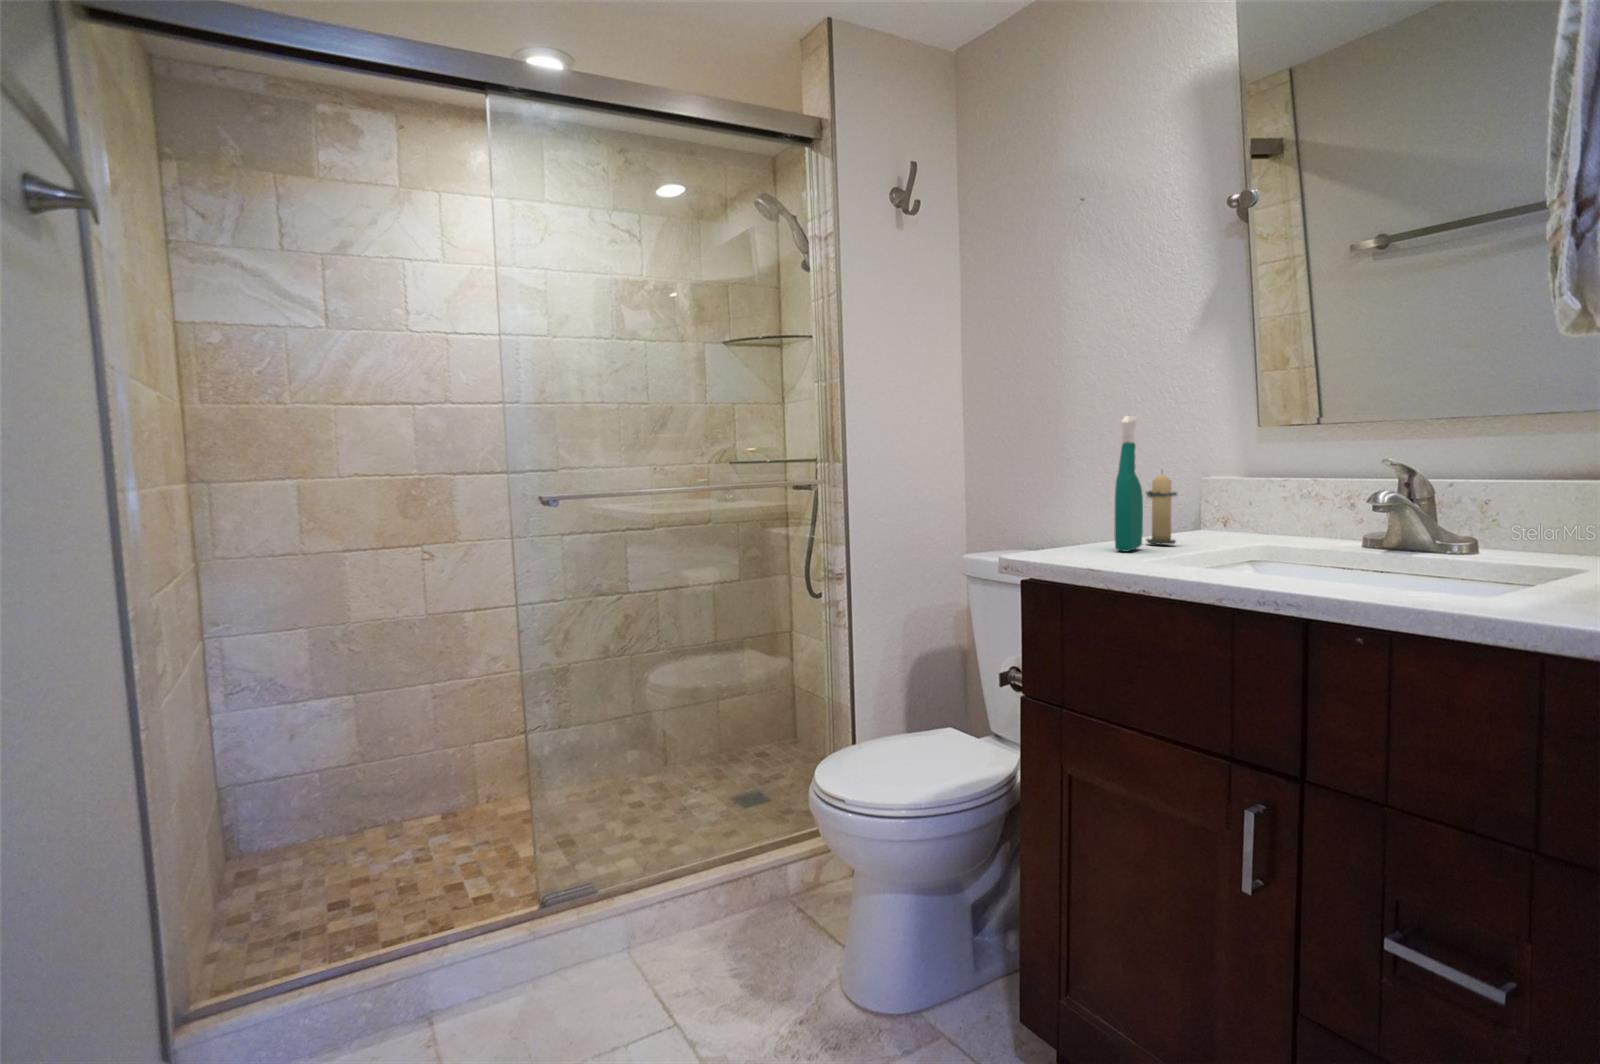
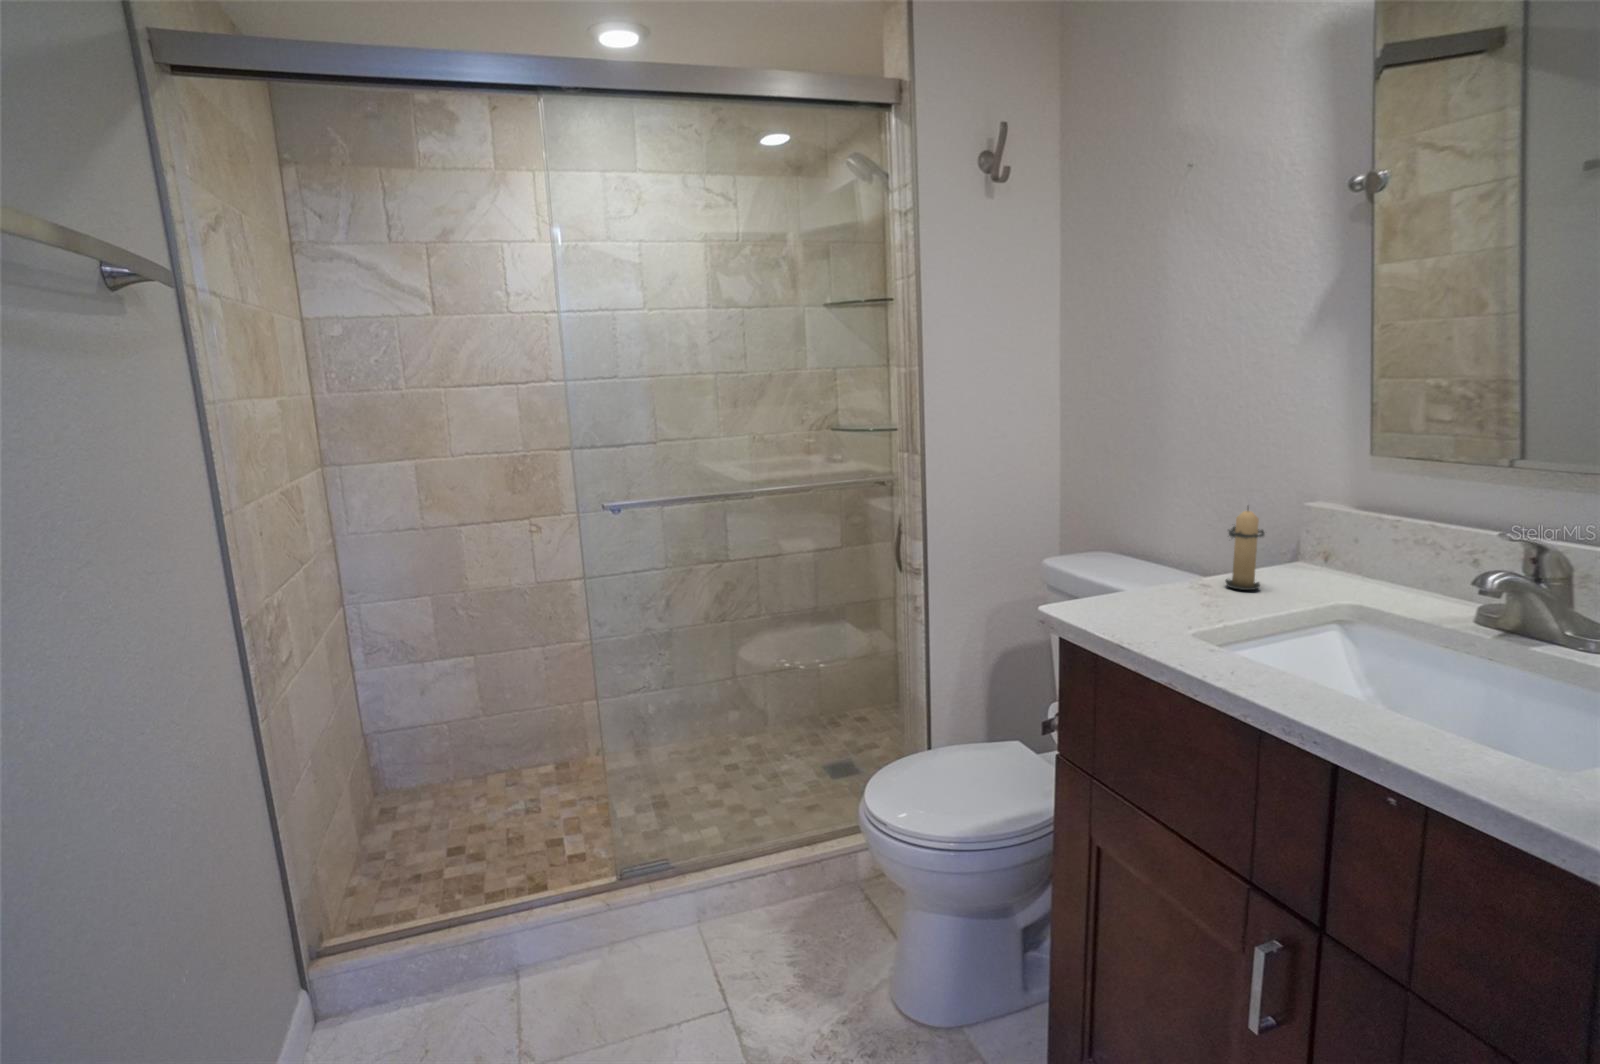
spray bottle: present [1114,416,1143,552] -> none [1174,455,1215,609]

